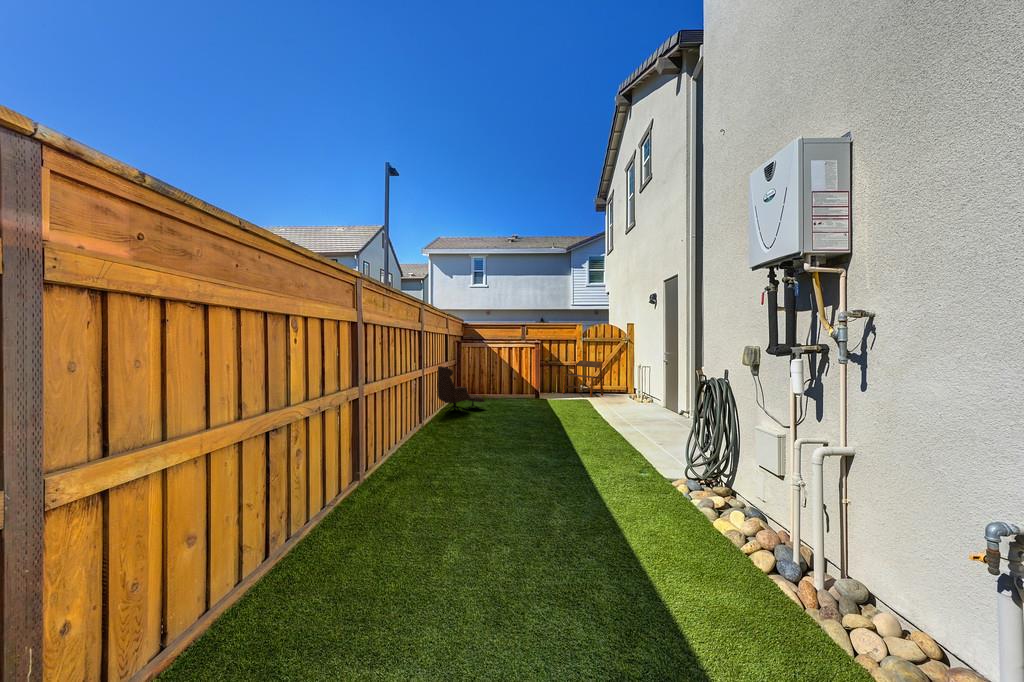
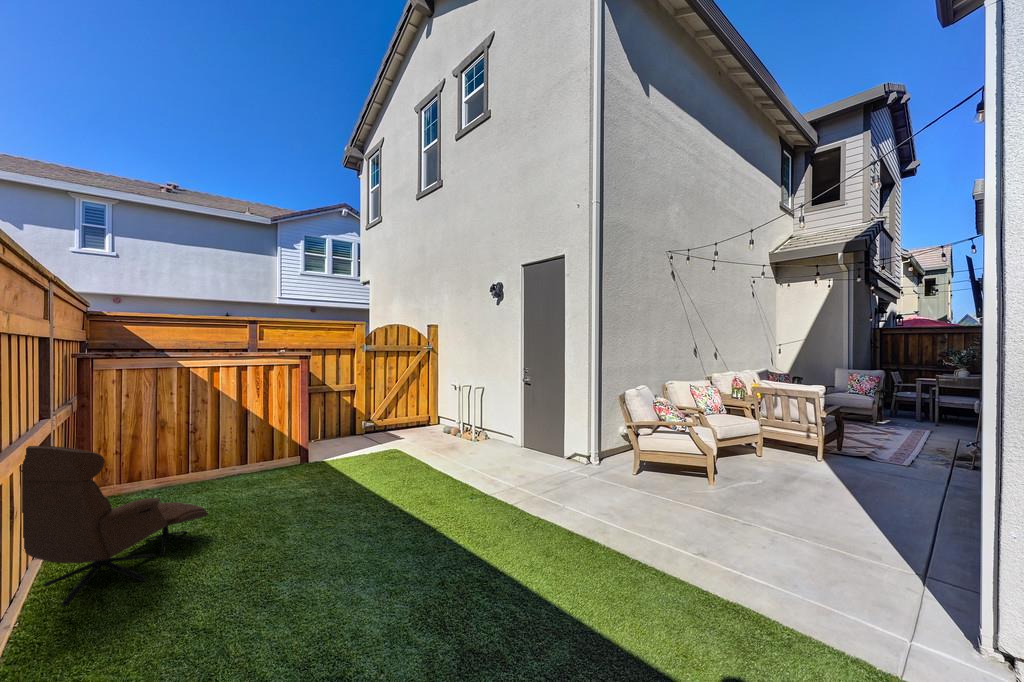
bench: present [562,360,604,397] -> none [335,381,406,443]

